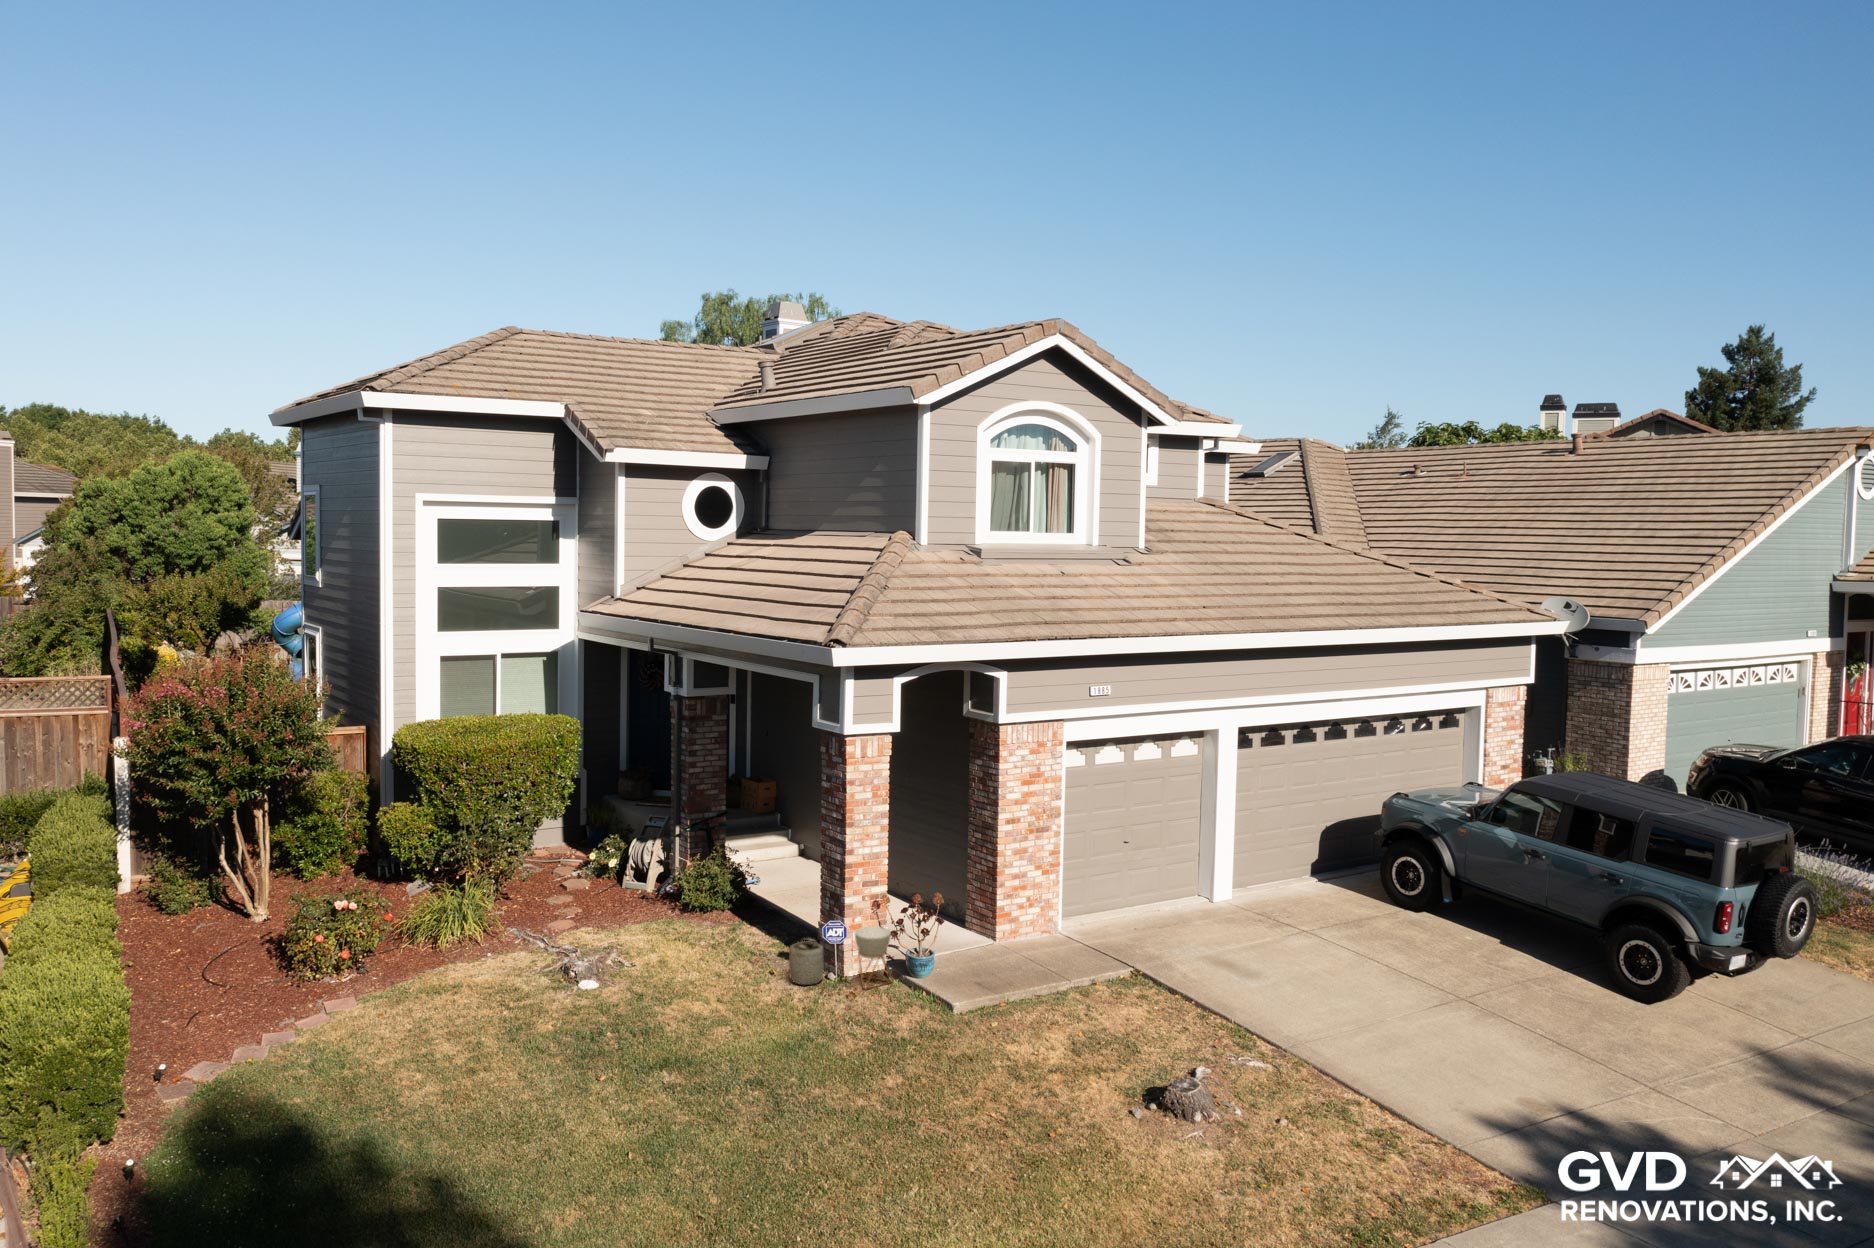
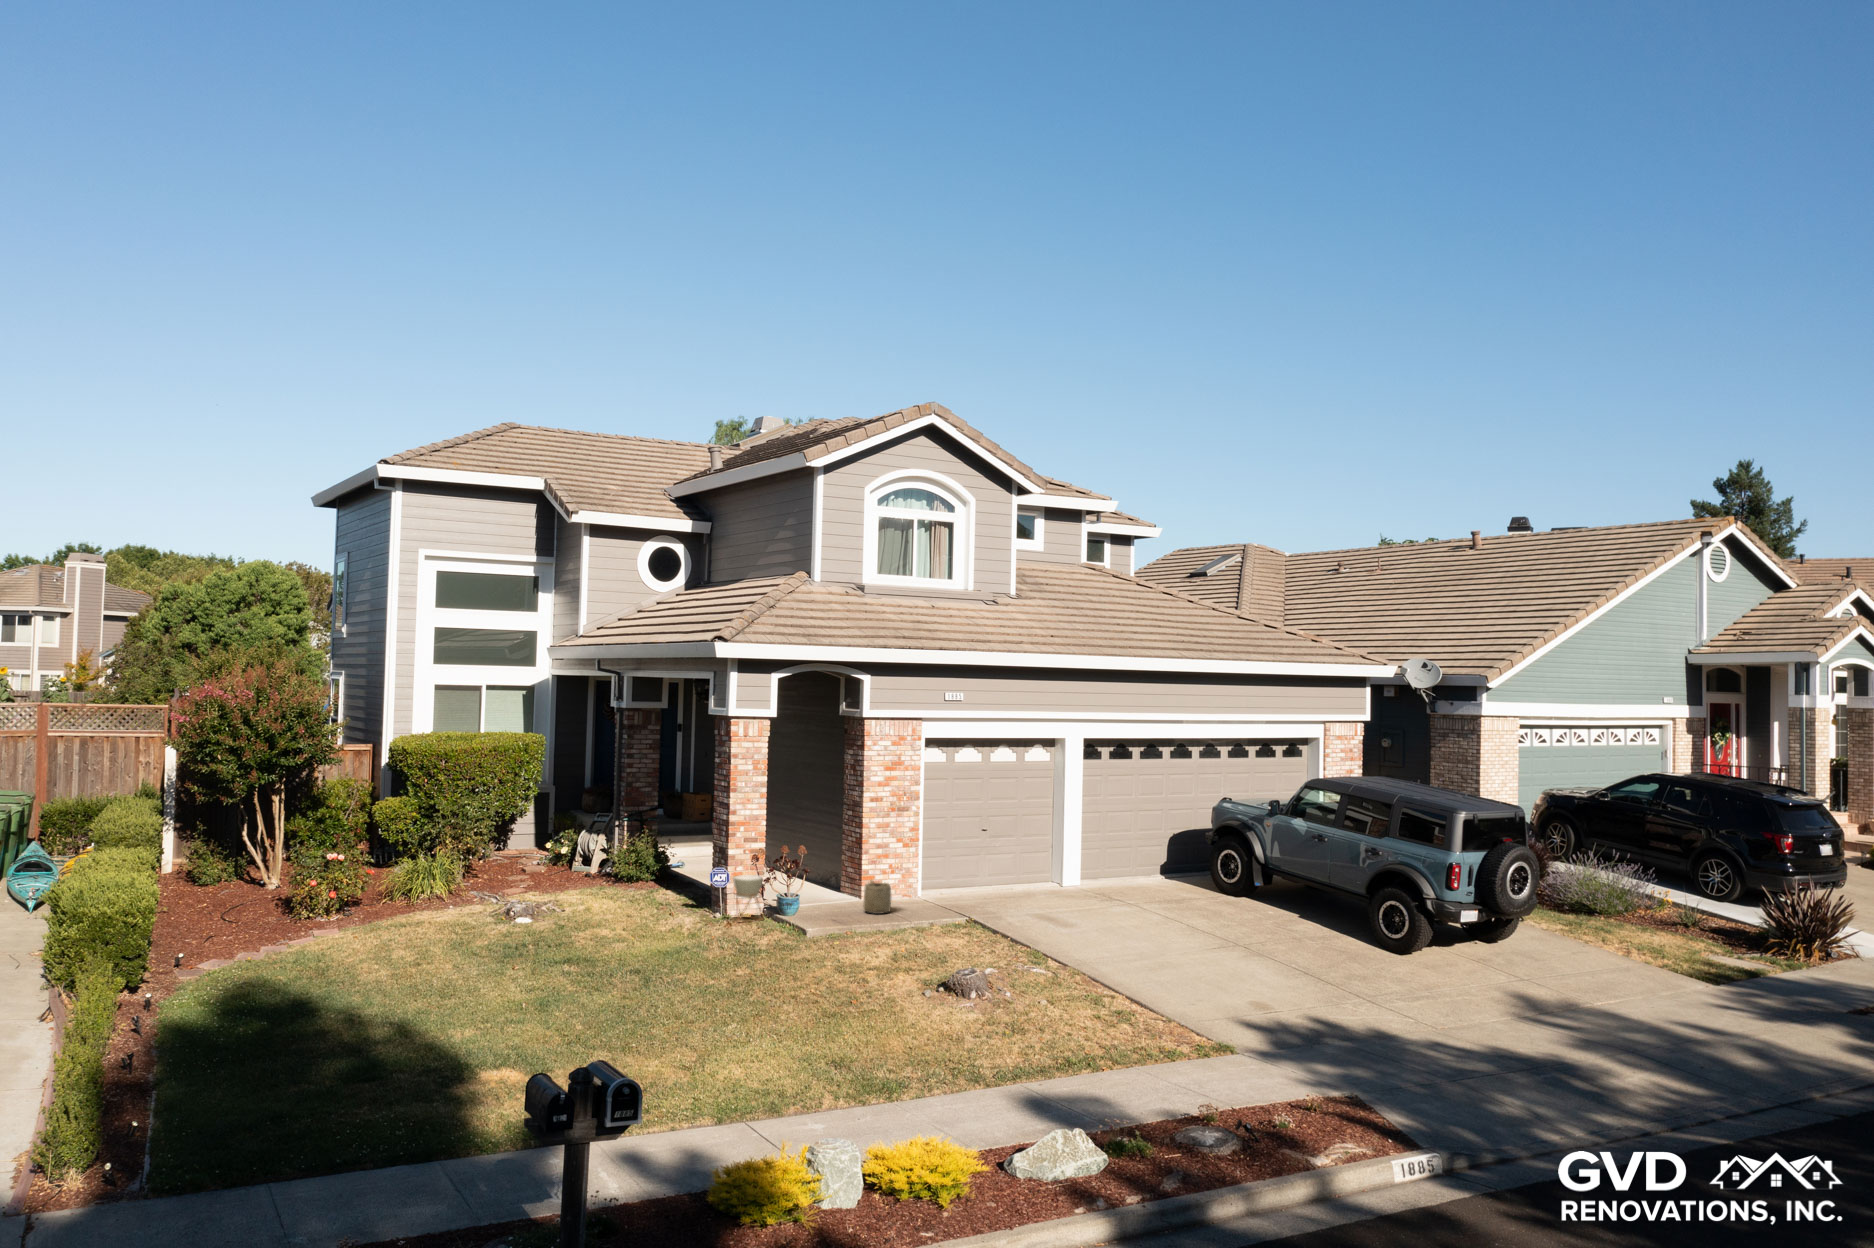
basket: present [789,938,824,985] -> present [864,880,891,914]

